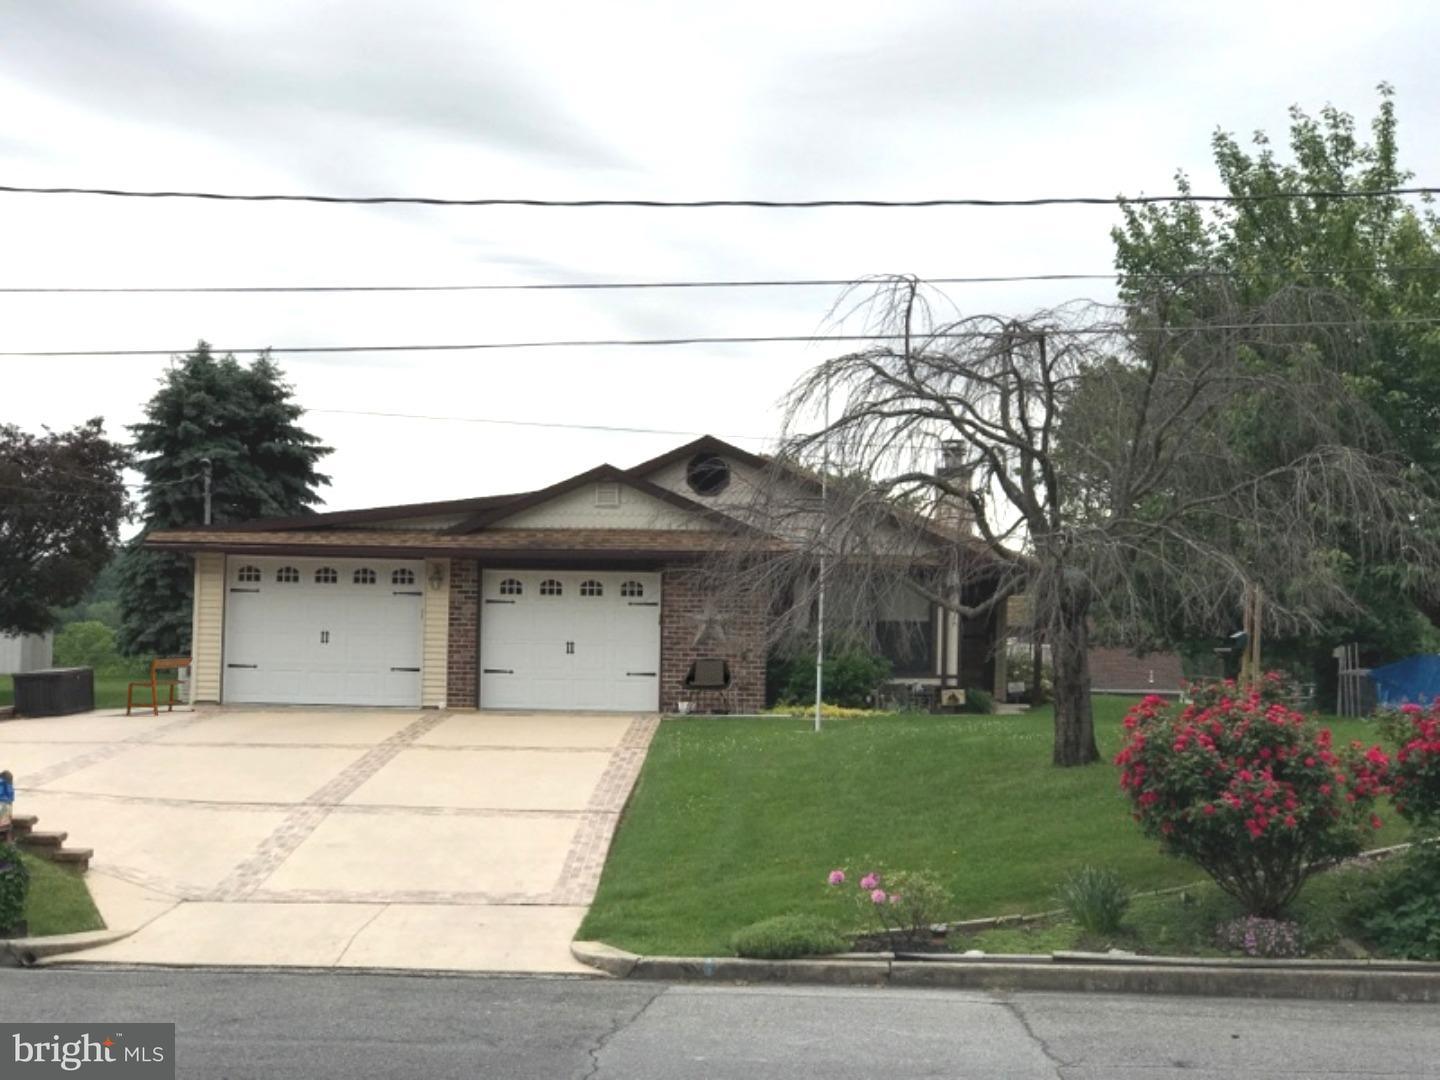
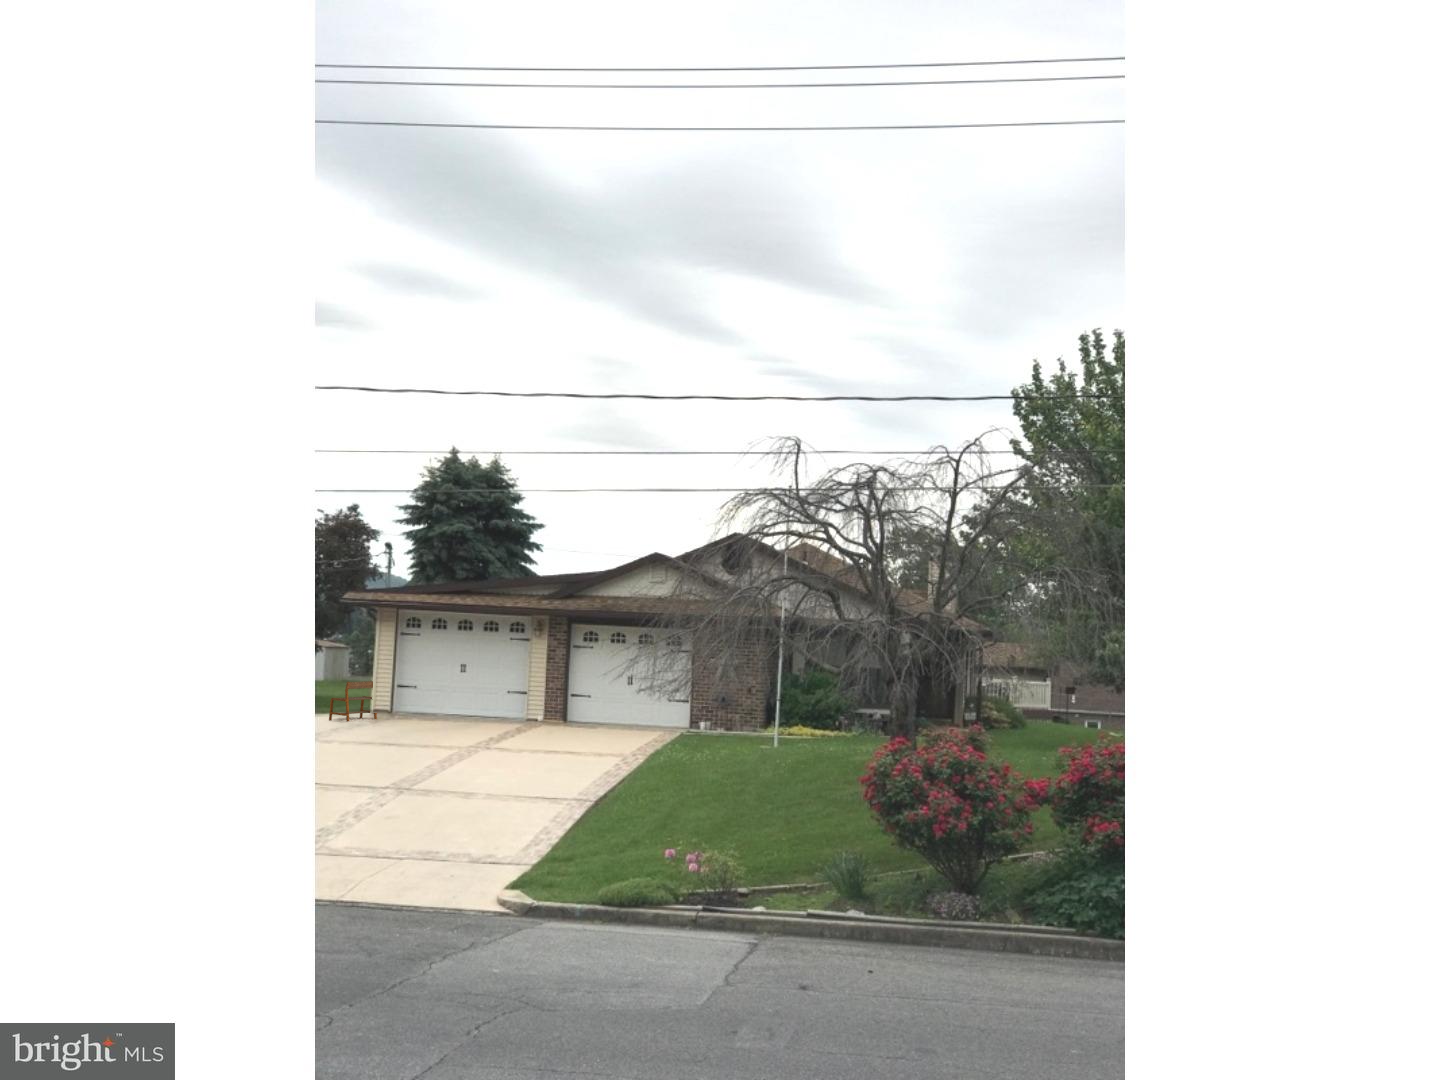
lounge chair: present [682,658,733,714] -> none [705,690,742,731]

